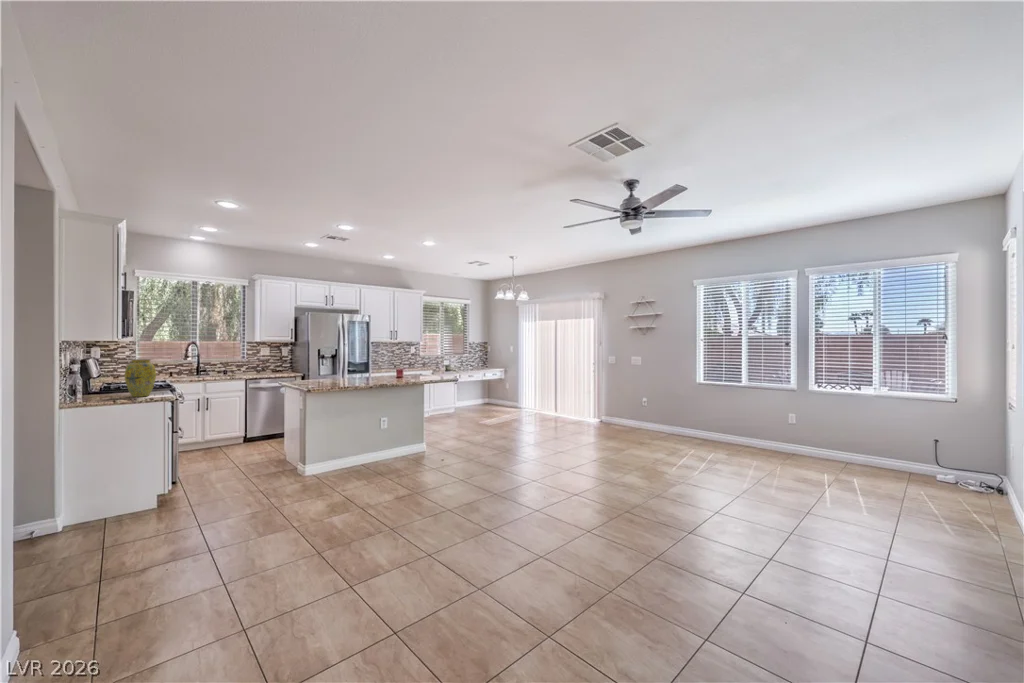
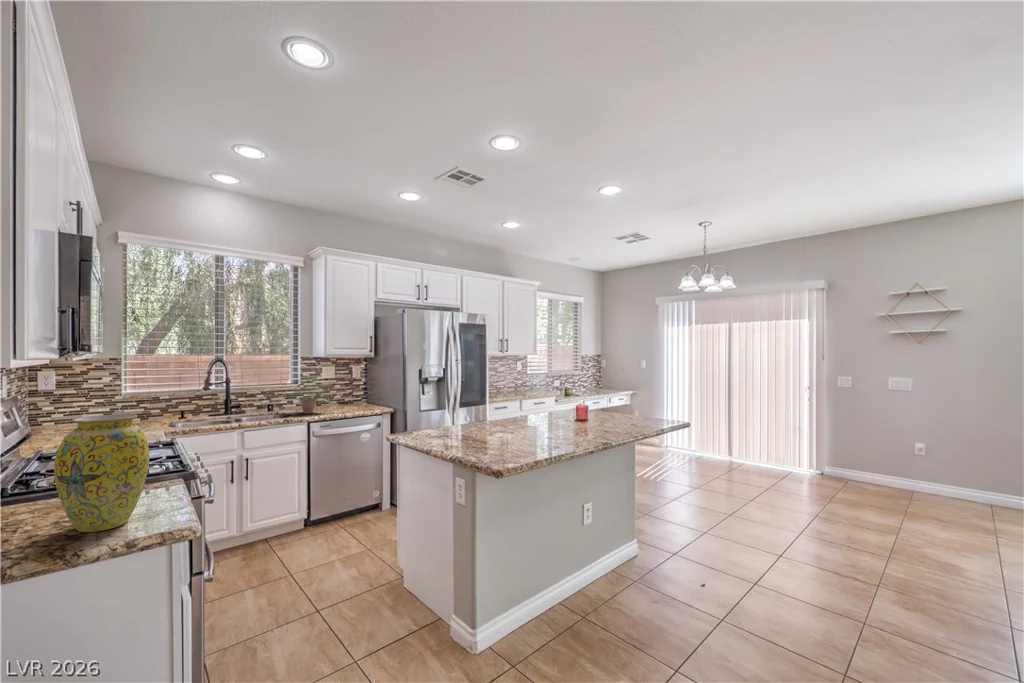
potted plant: none [234,351,262,375] -> present [292,376,328,414]

